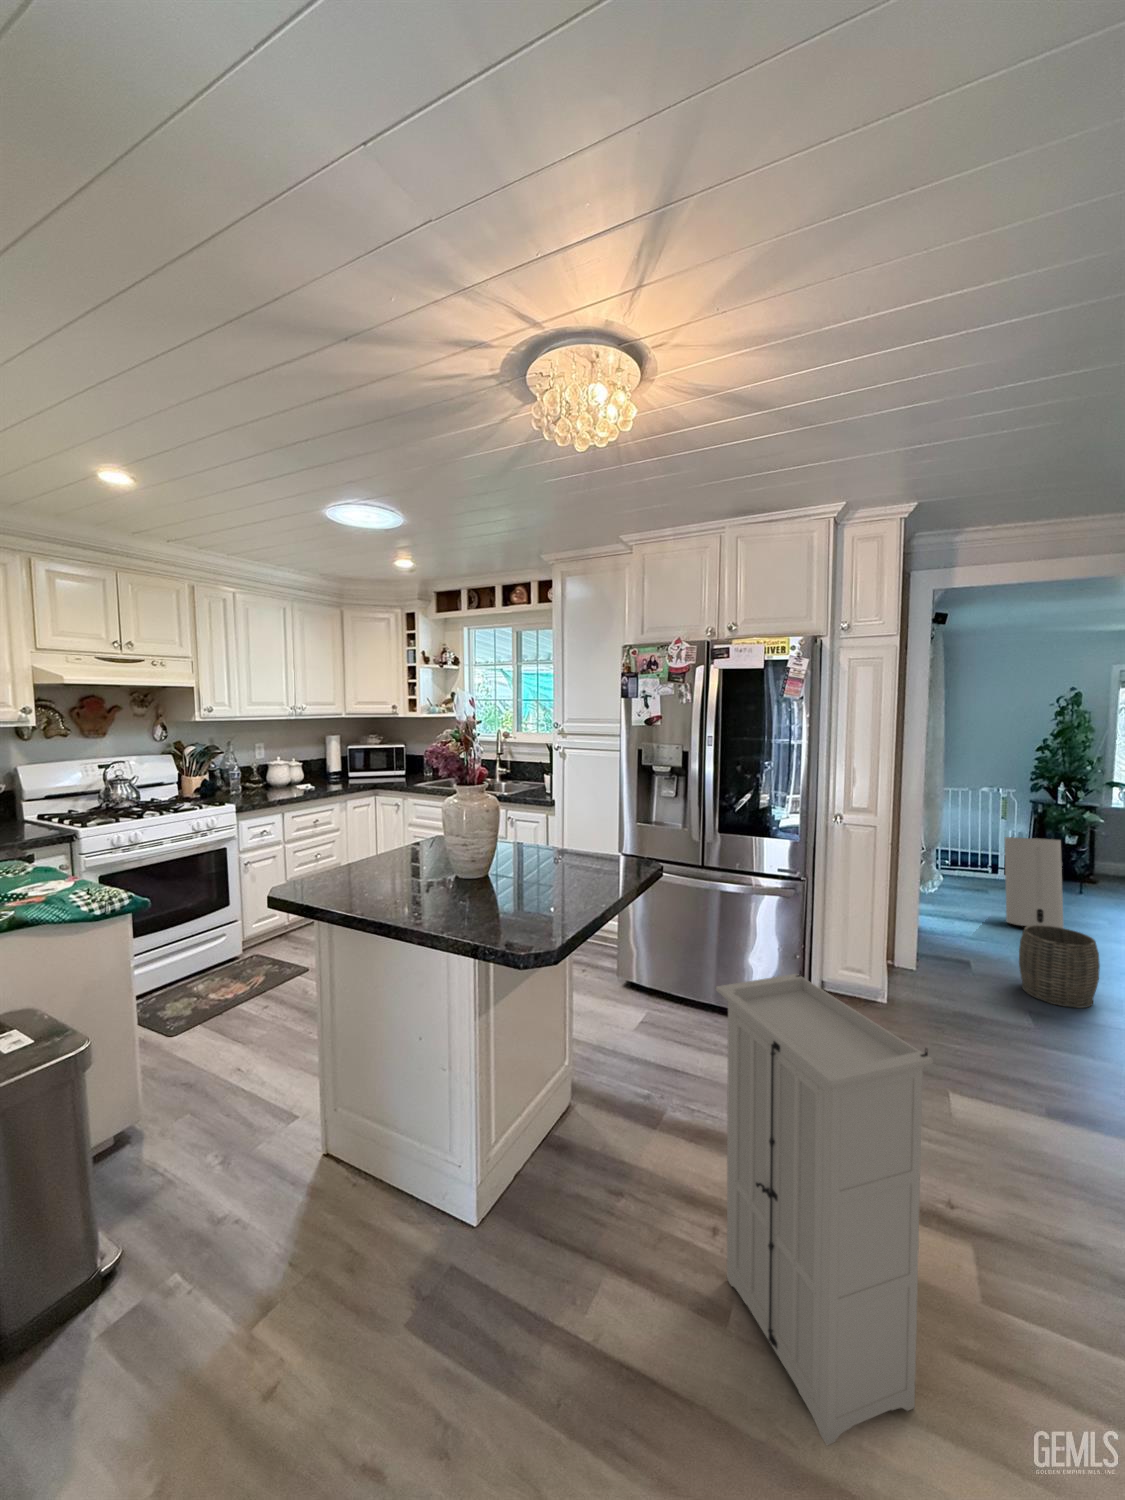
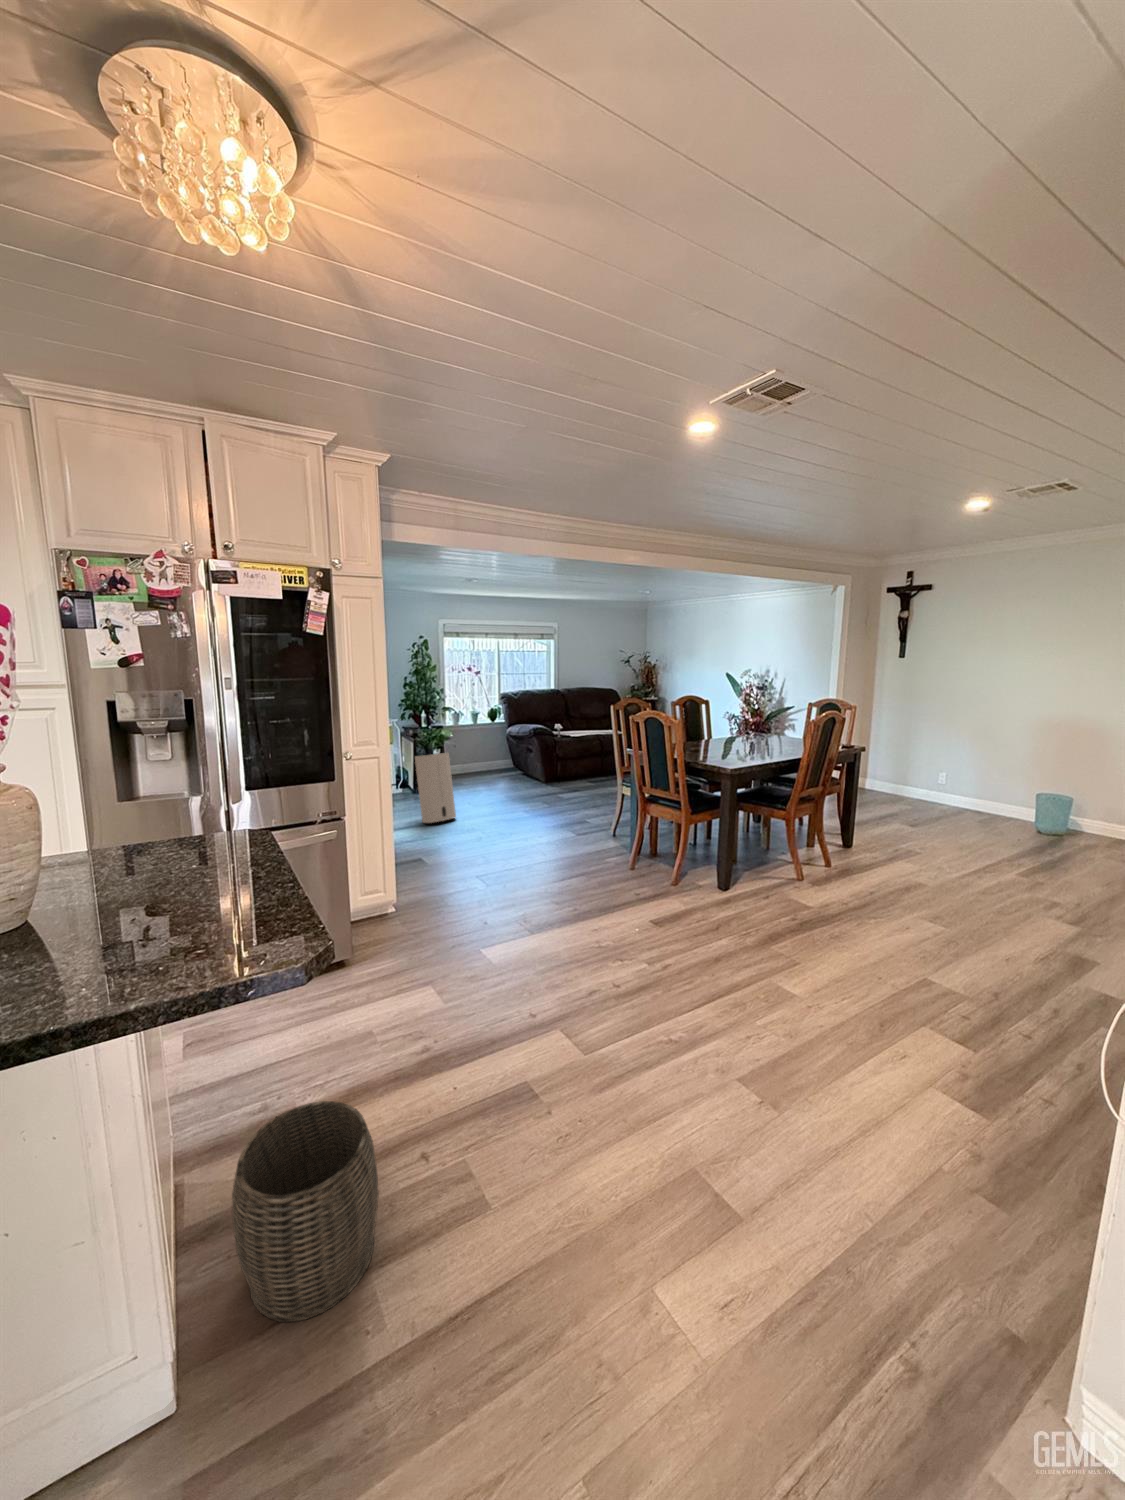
woven basket: present [1019,925,1100,1008] -> present [232,1101,379,1322]
storage cabinet: present [716,971,933,1445] -> none [442,881,613,1203]

